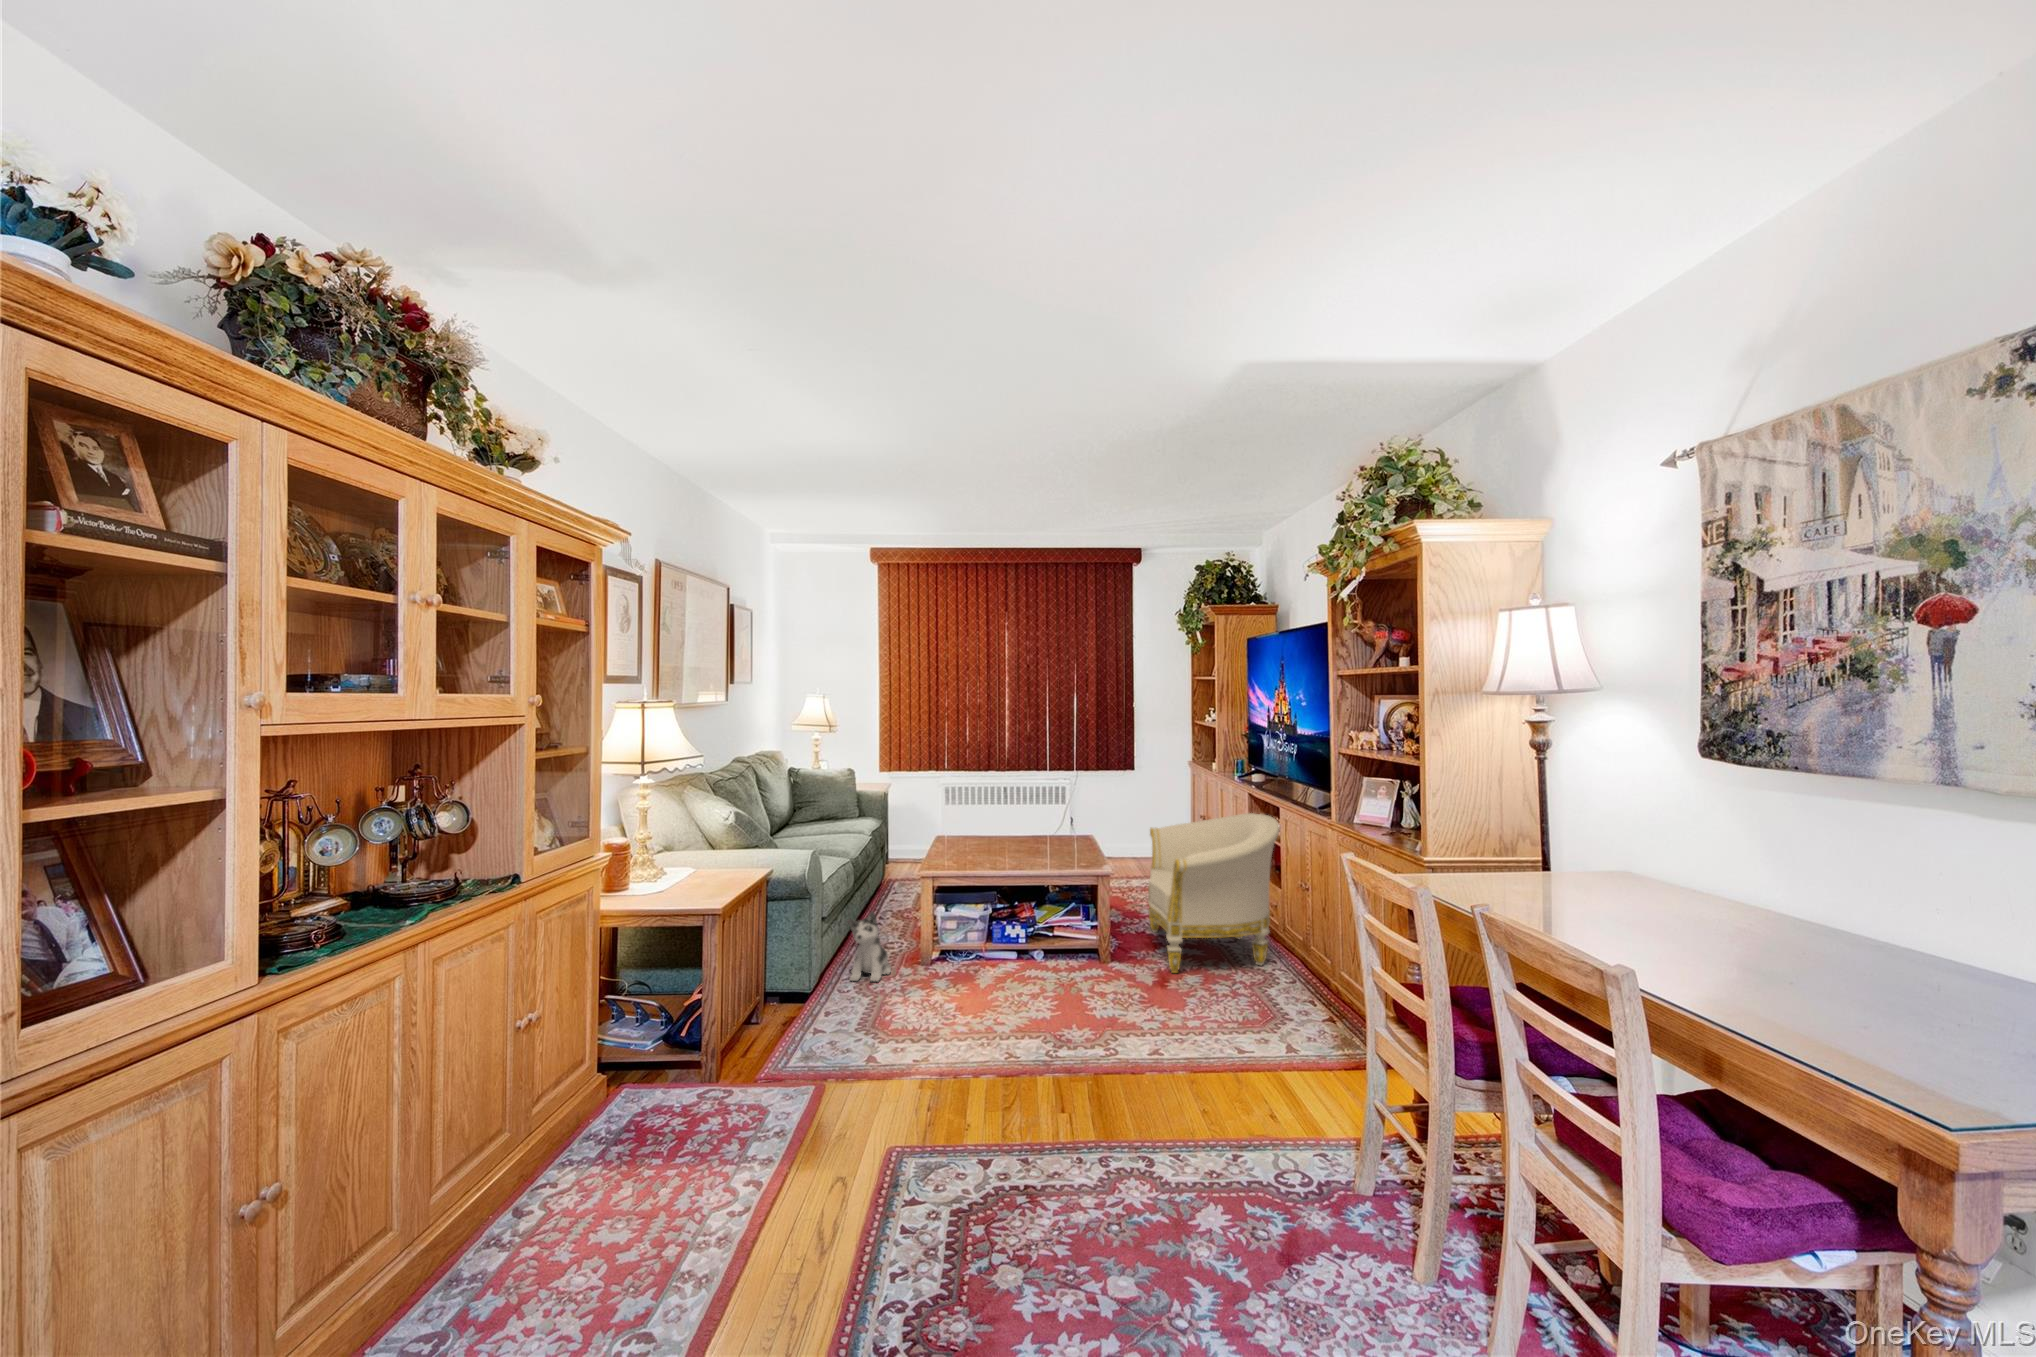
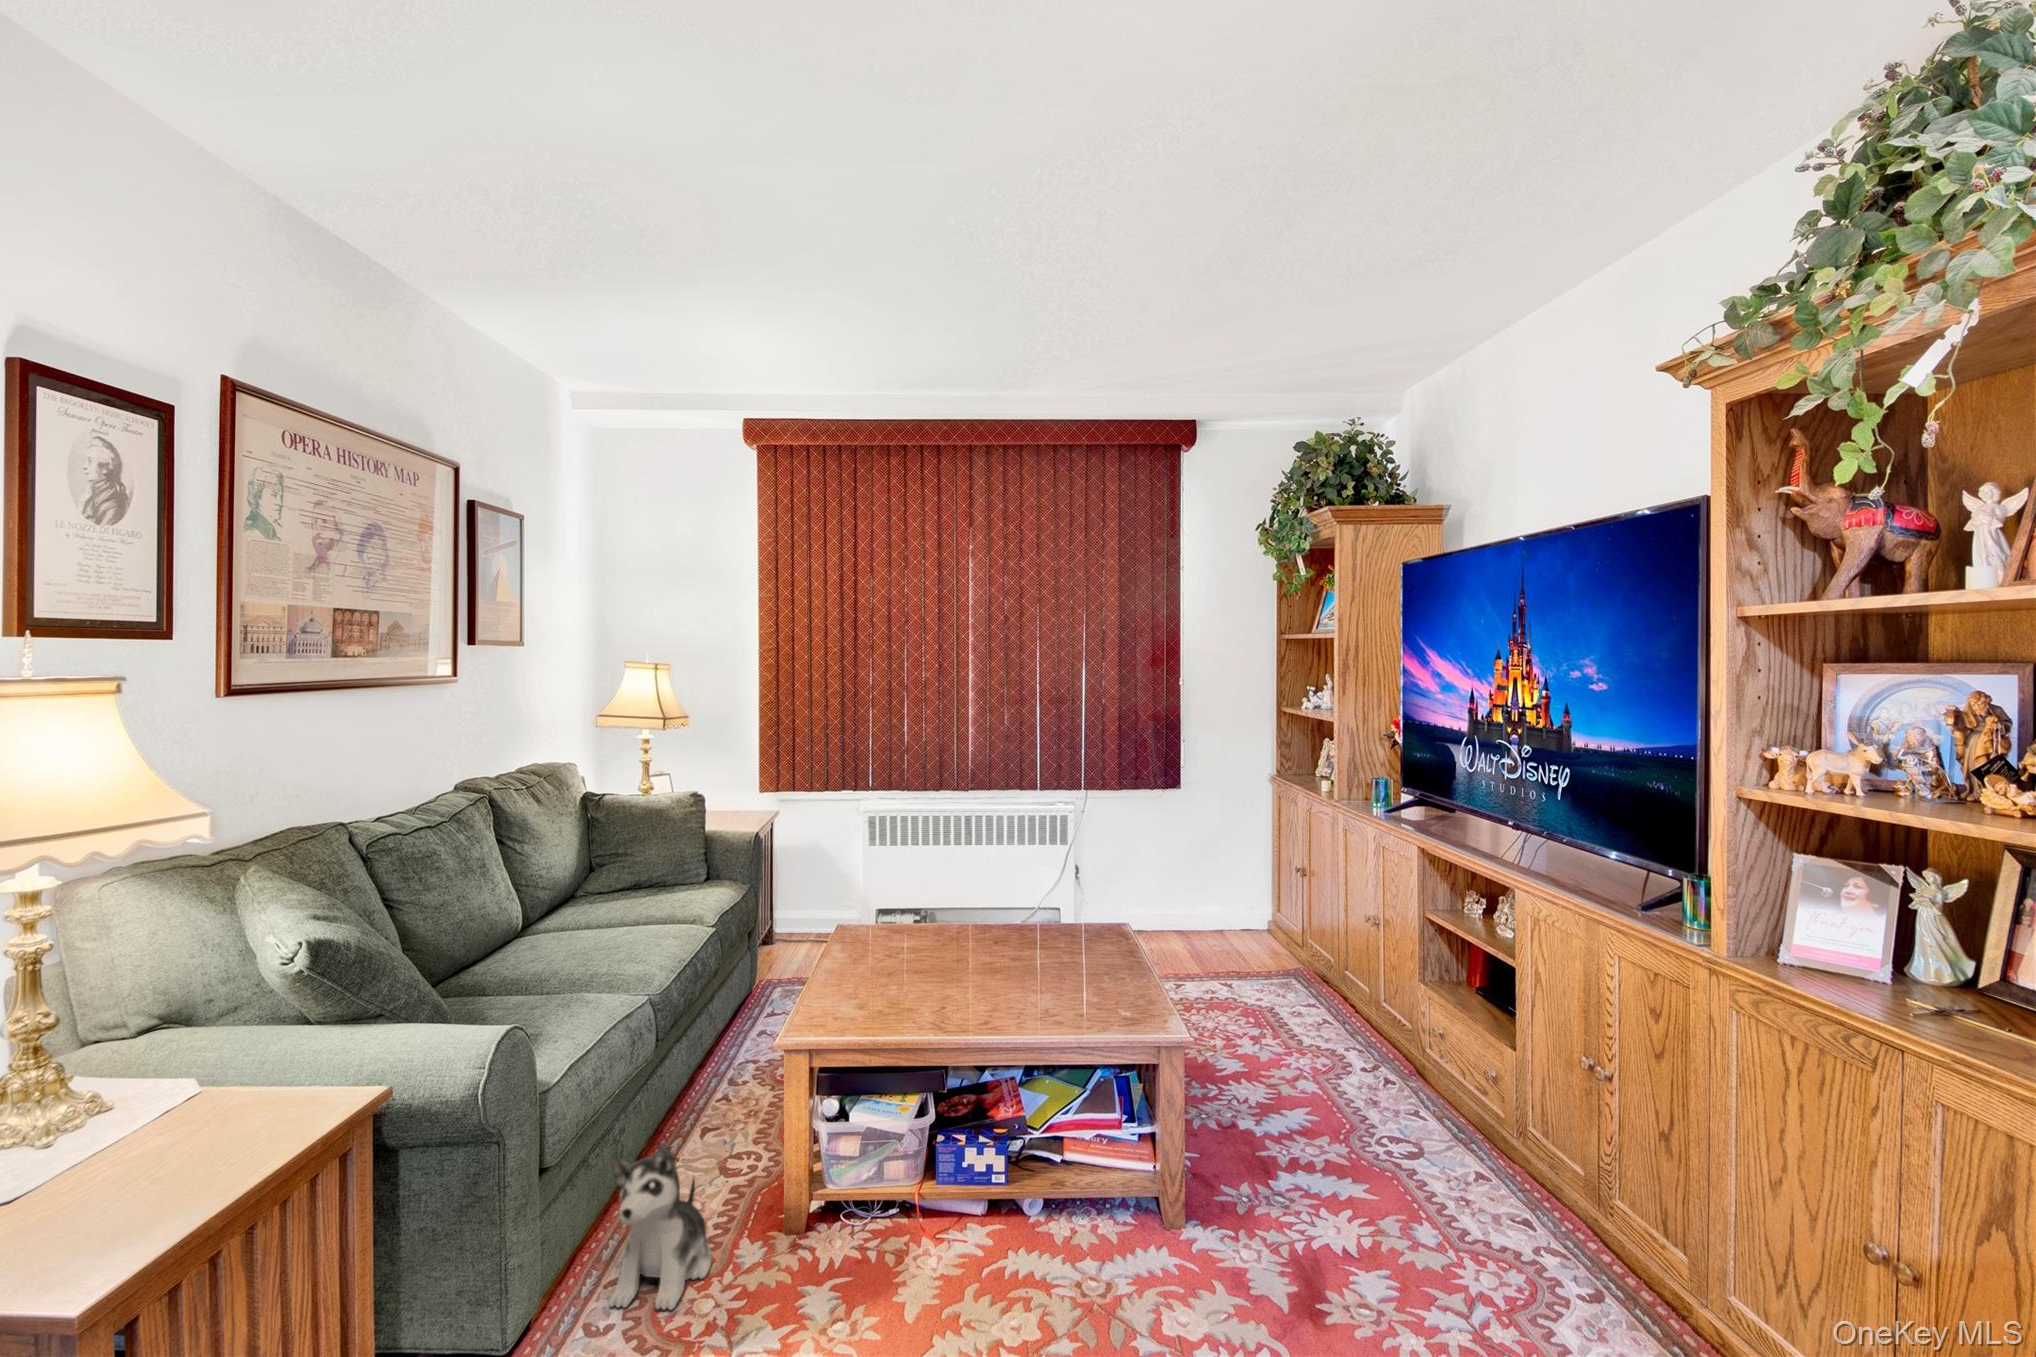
armchair: present [1148,813,1280,973] -> none [1240,899,1549,1267]

